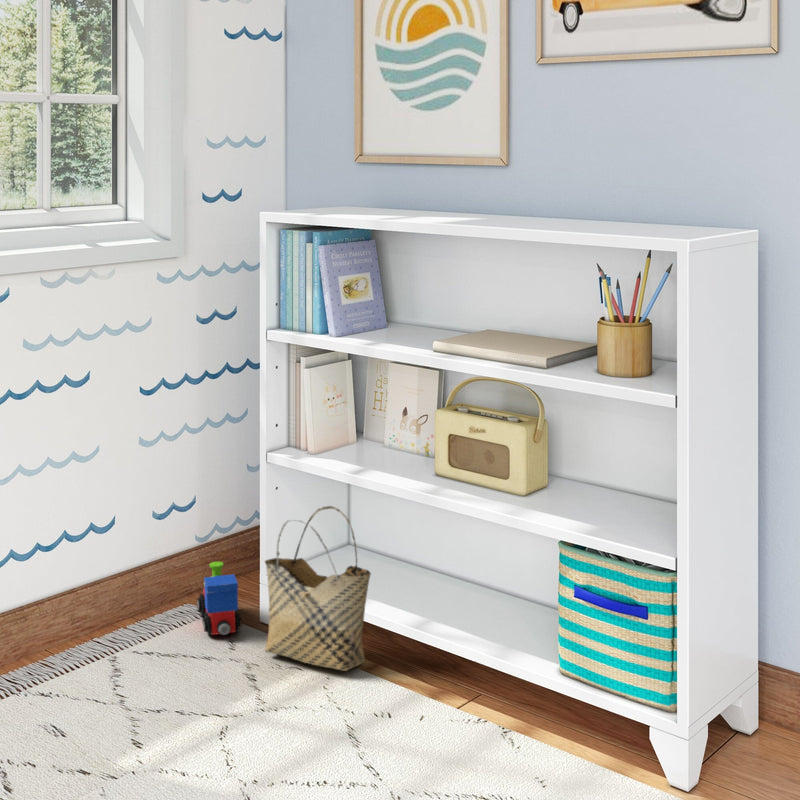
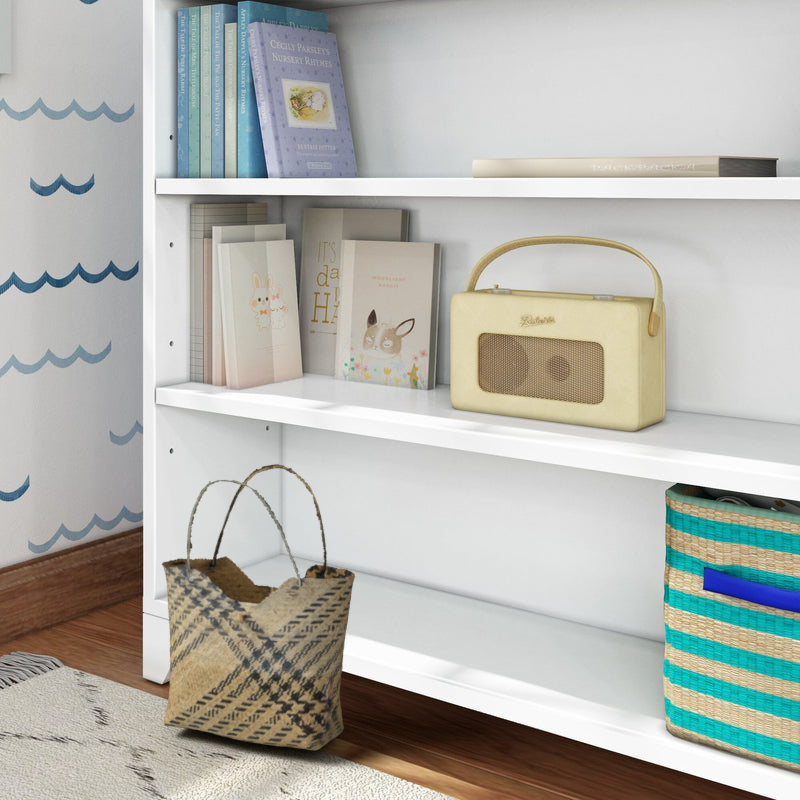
toy train: present [197,562,242,636] -> none [33,576,116,705]

